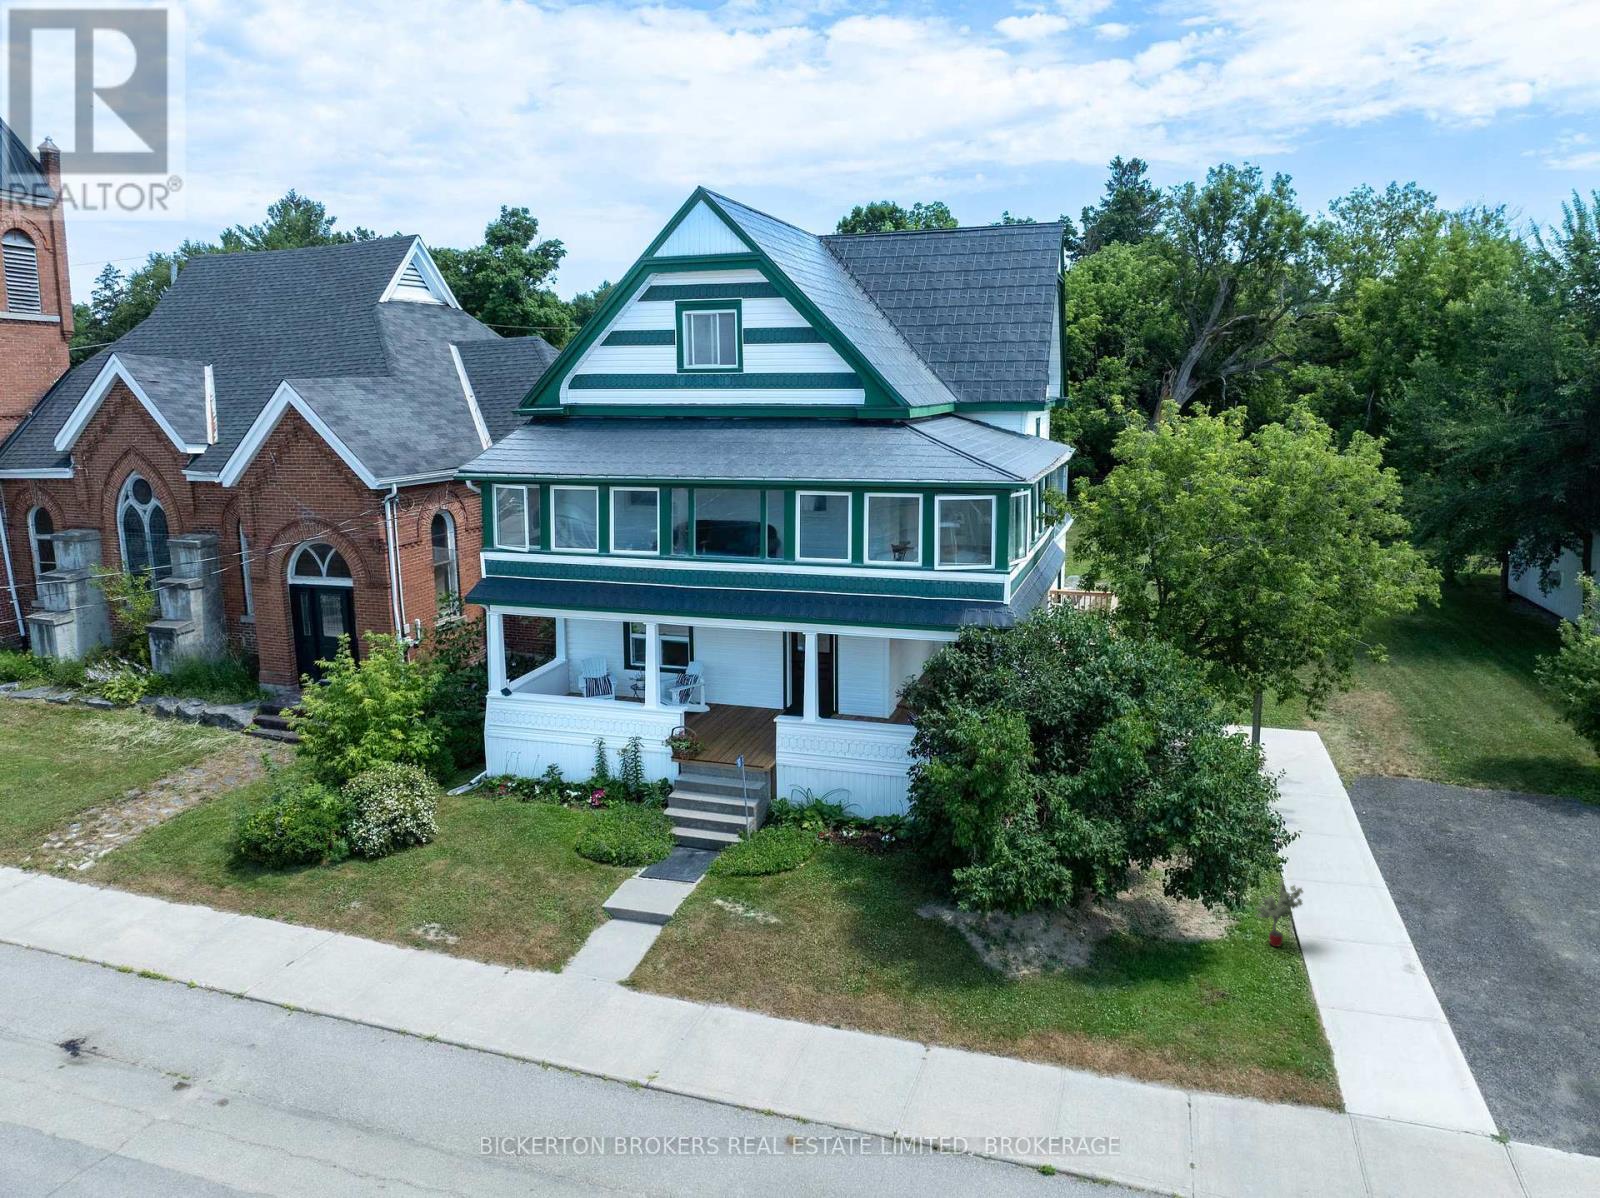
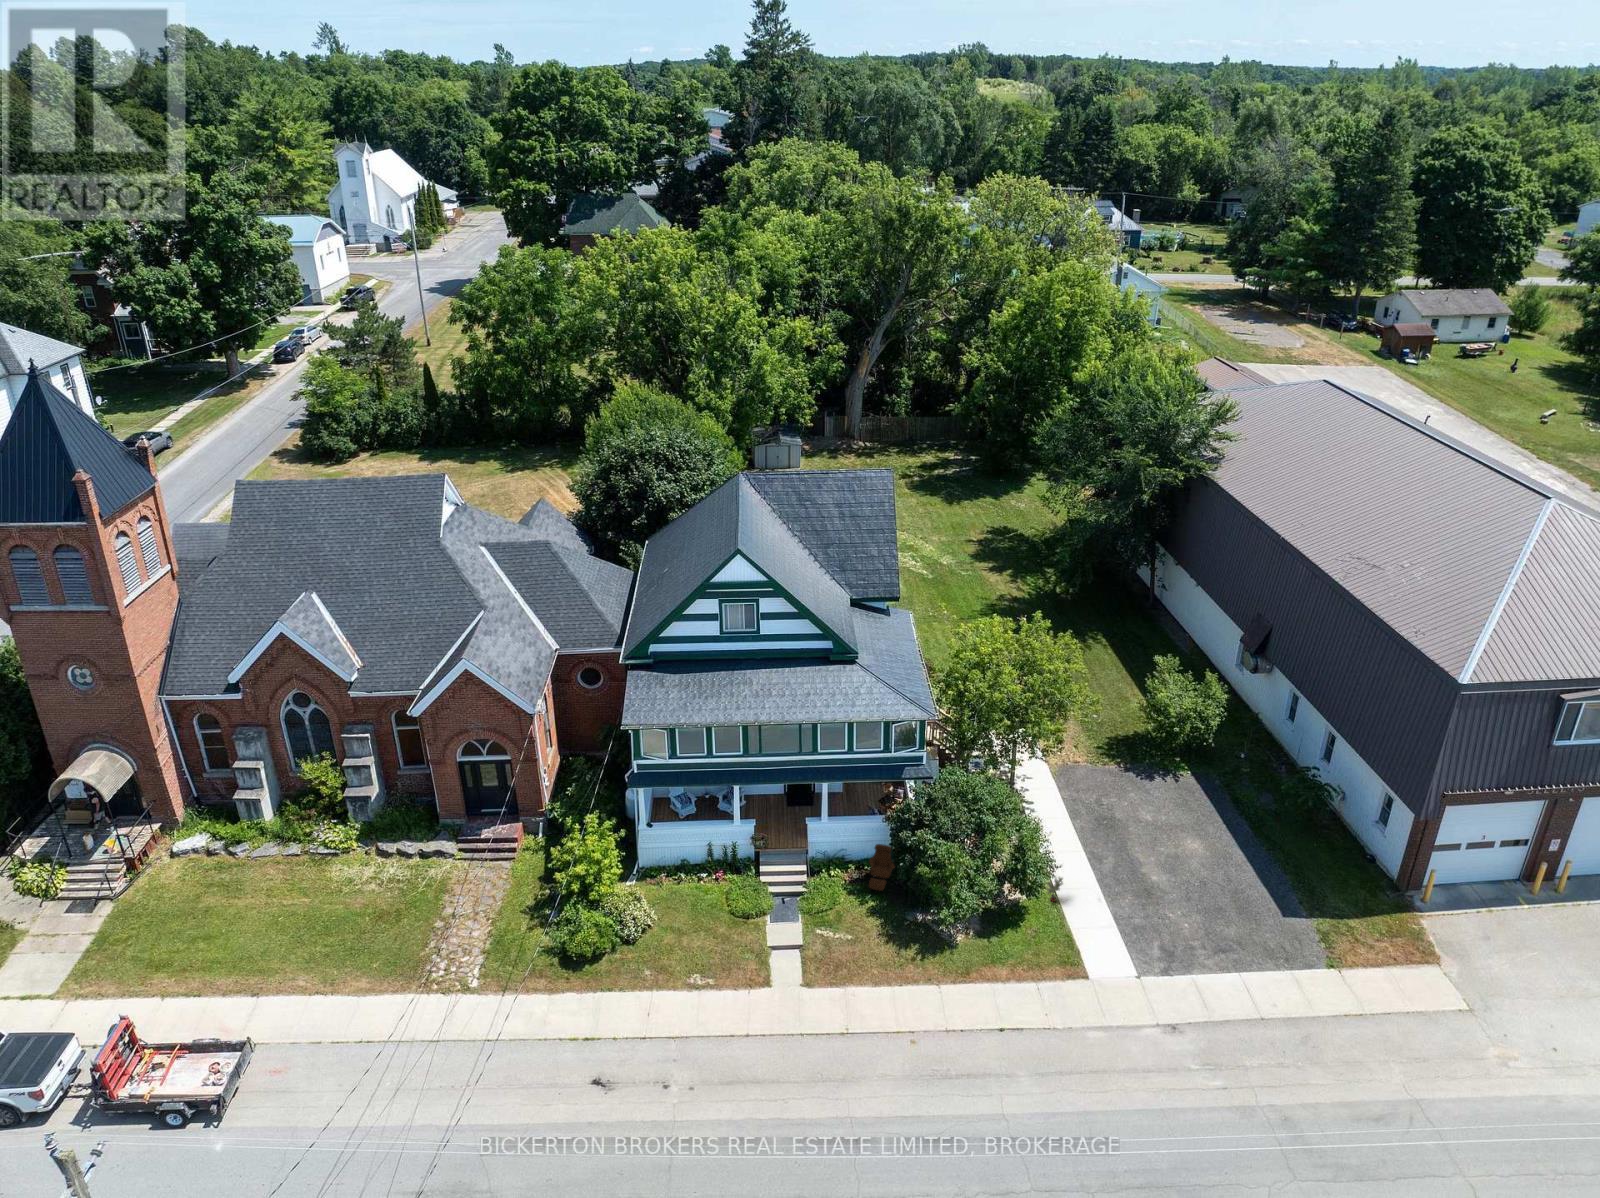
lounge chair: none [863,780,932,872] -> present [869,844,895,891]

